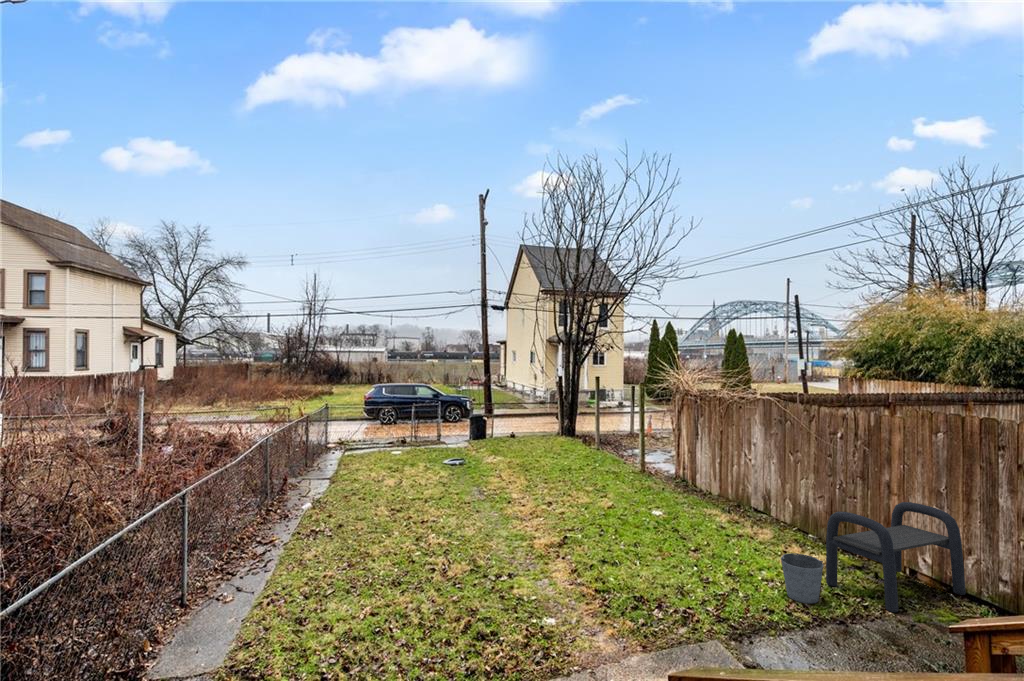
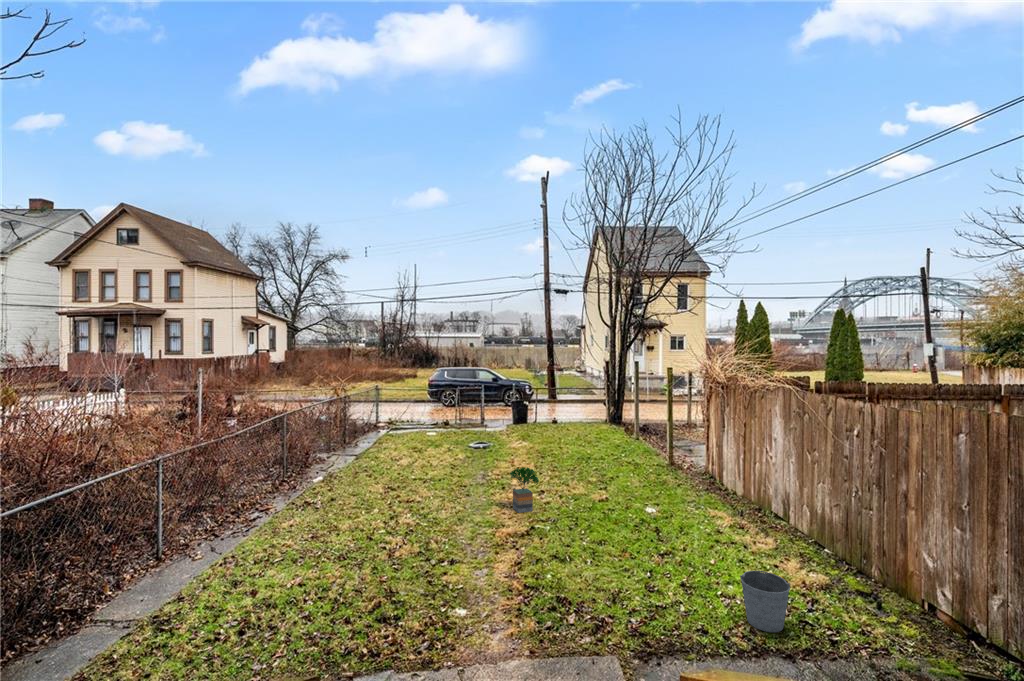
potted tree: none [523,479,555,524] -> present [510,467,539,513]
bench: present [826,502,966,612] -> none [804,520,989,656]

